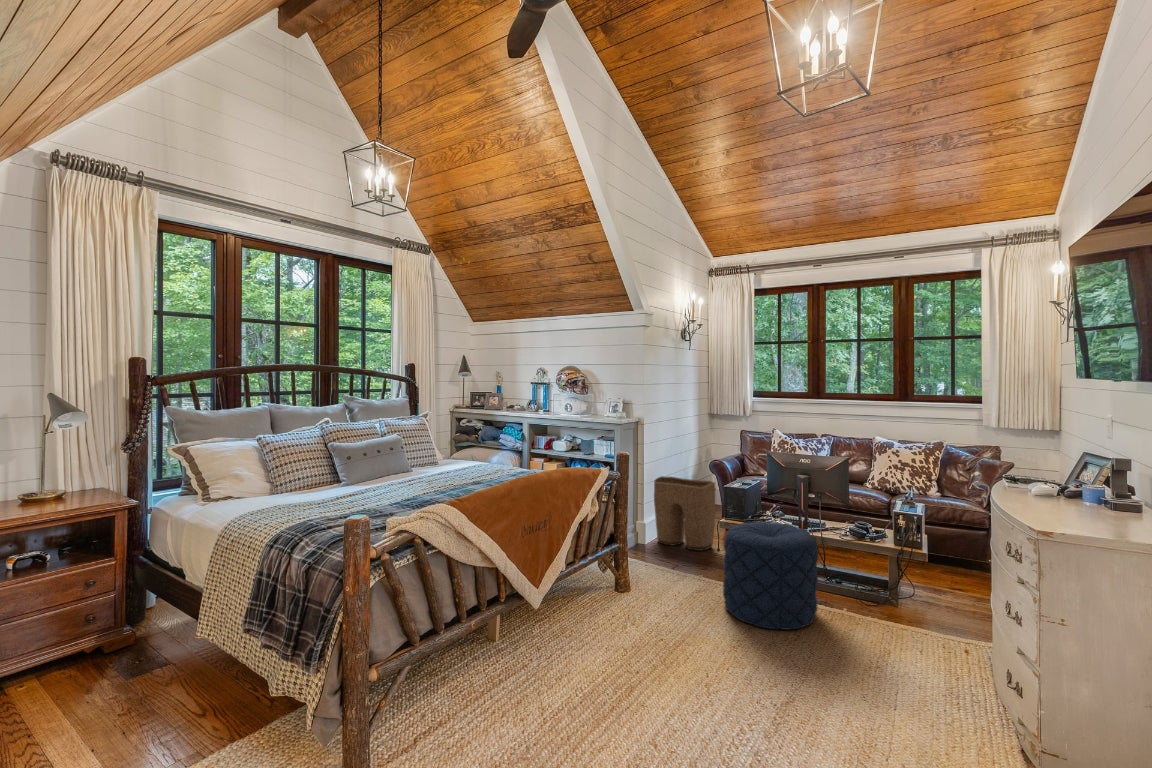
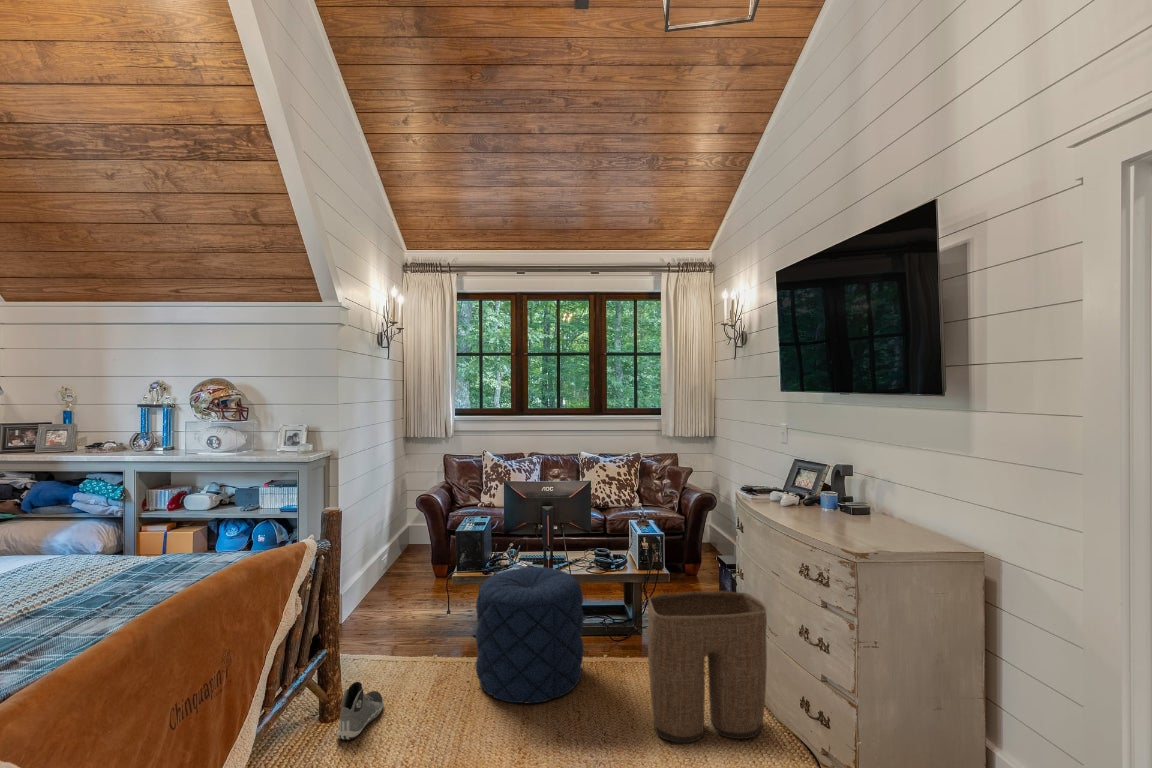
laundry basket: present [654,477,716,551] -> present [647,591,767,743]
sneaker: none [617,574,653,610] -> present [337,682,383,740]

